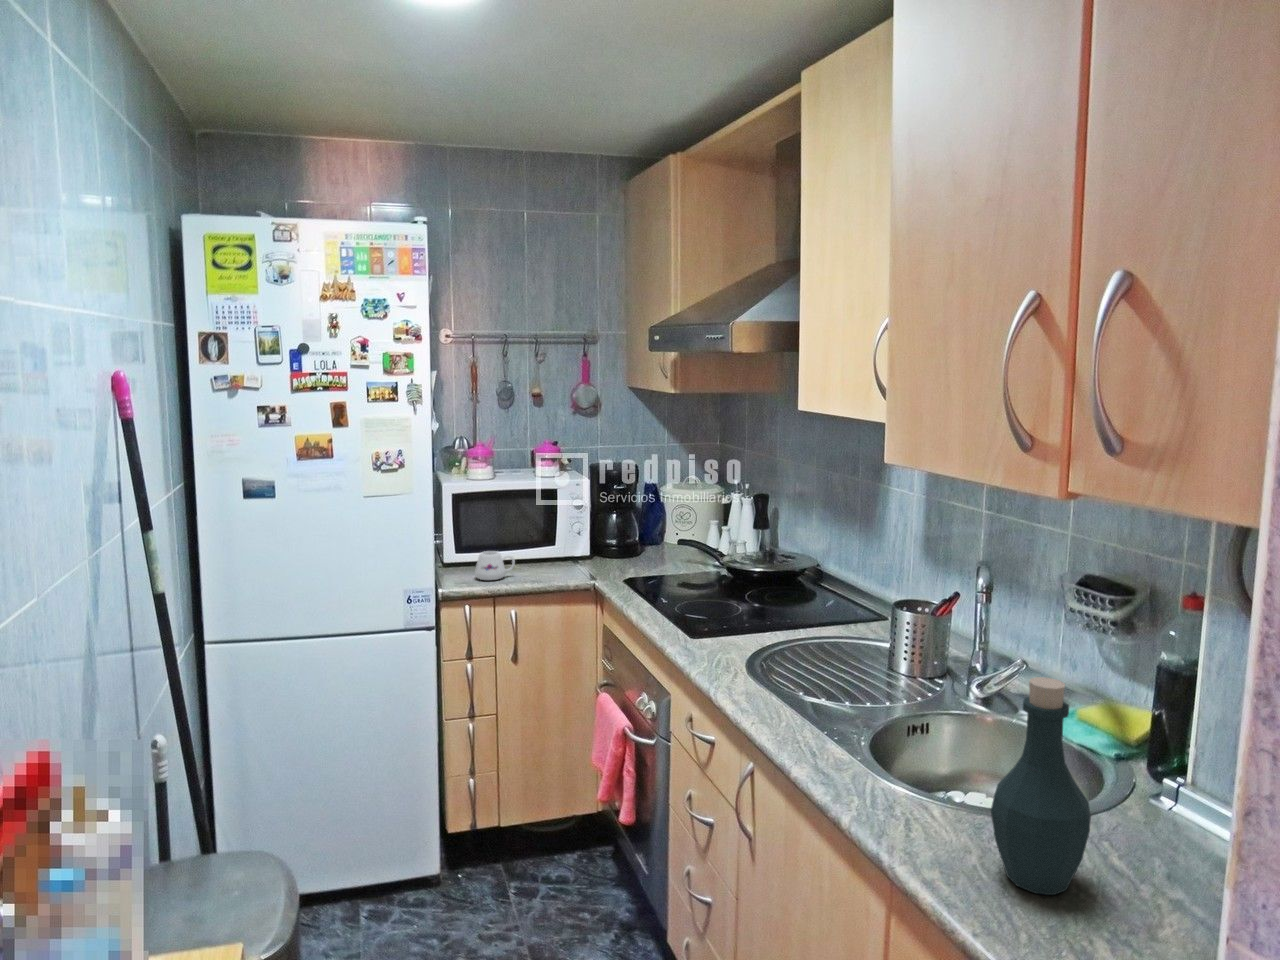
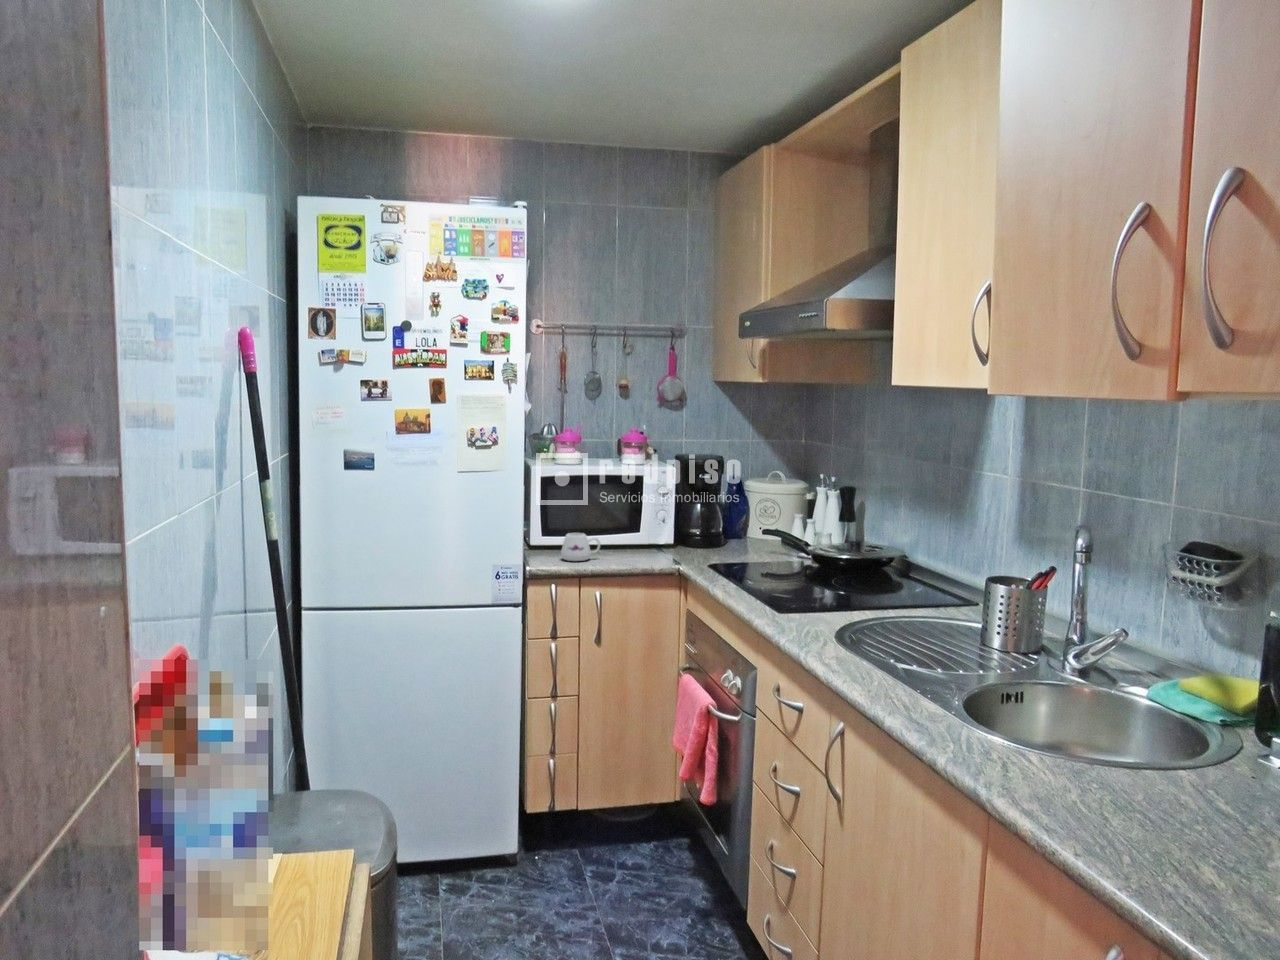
bottle: present [991,677,1091,895] -> none [1090,612,1192,825]

